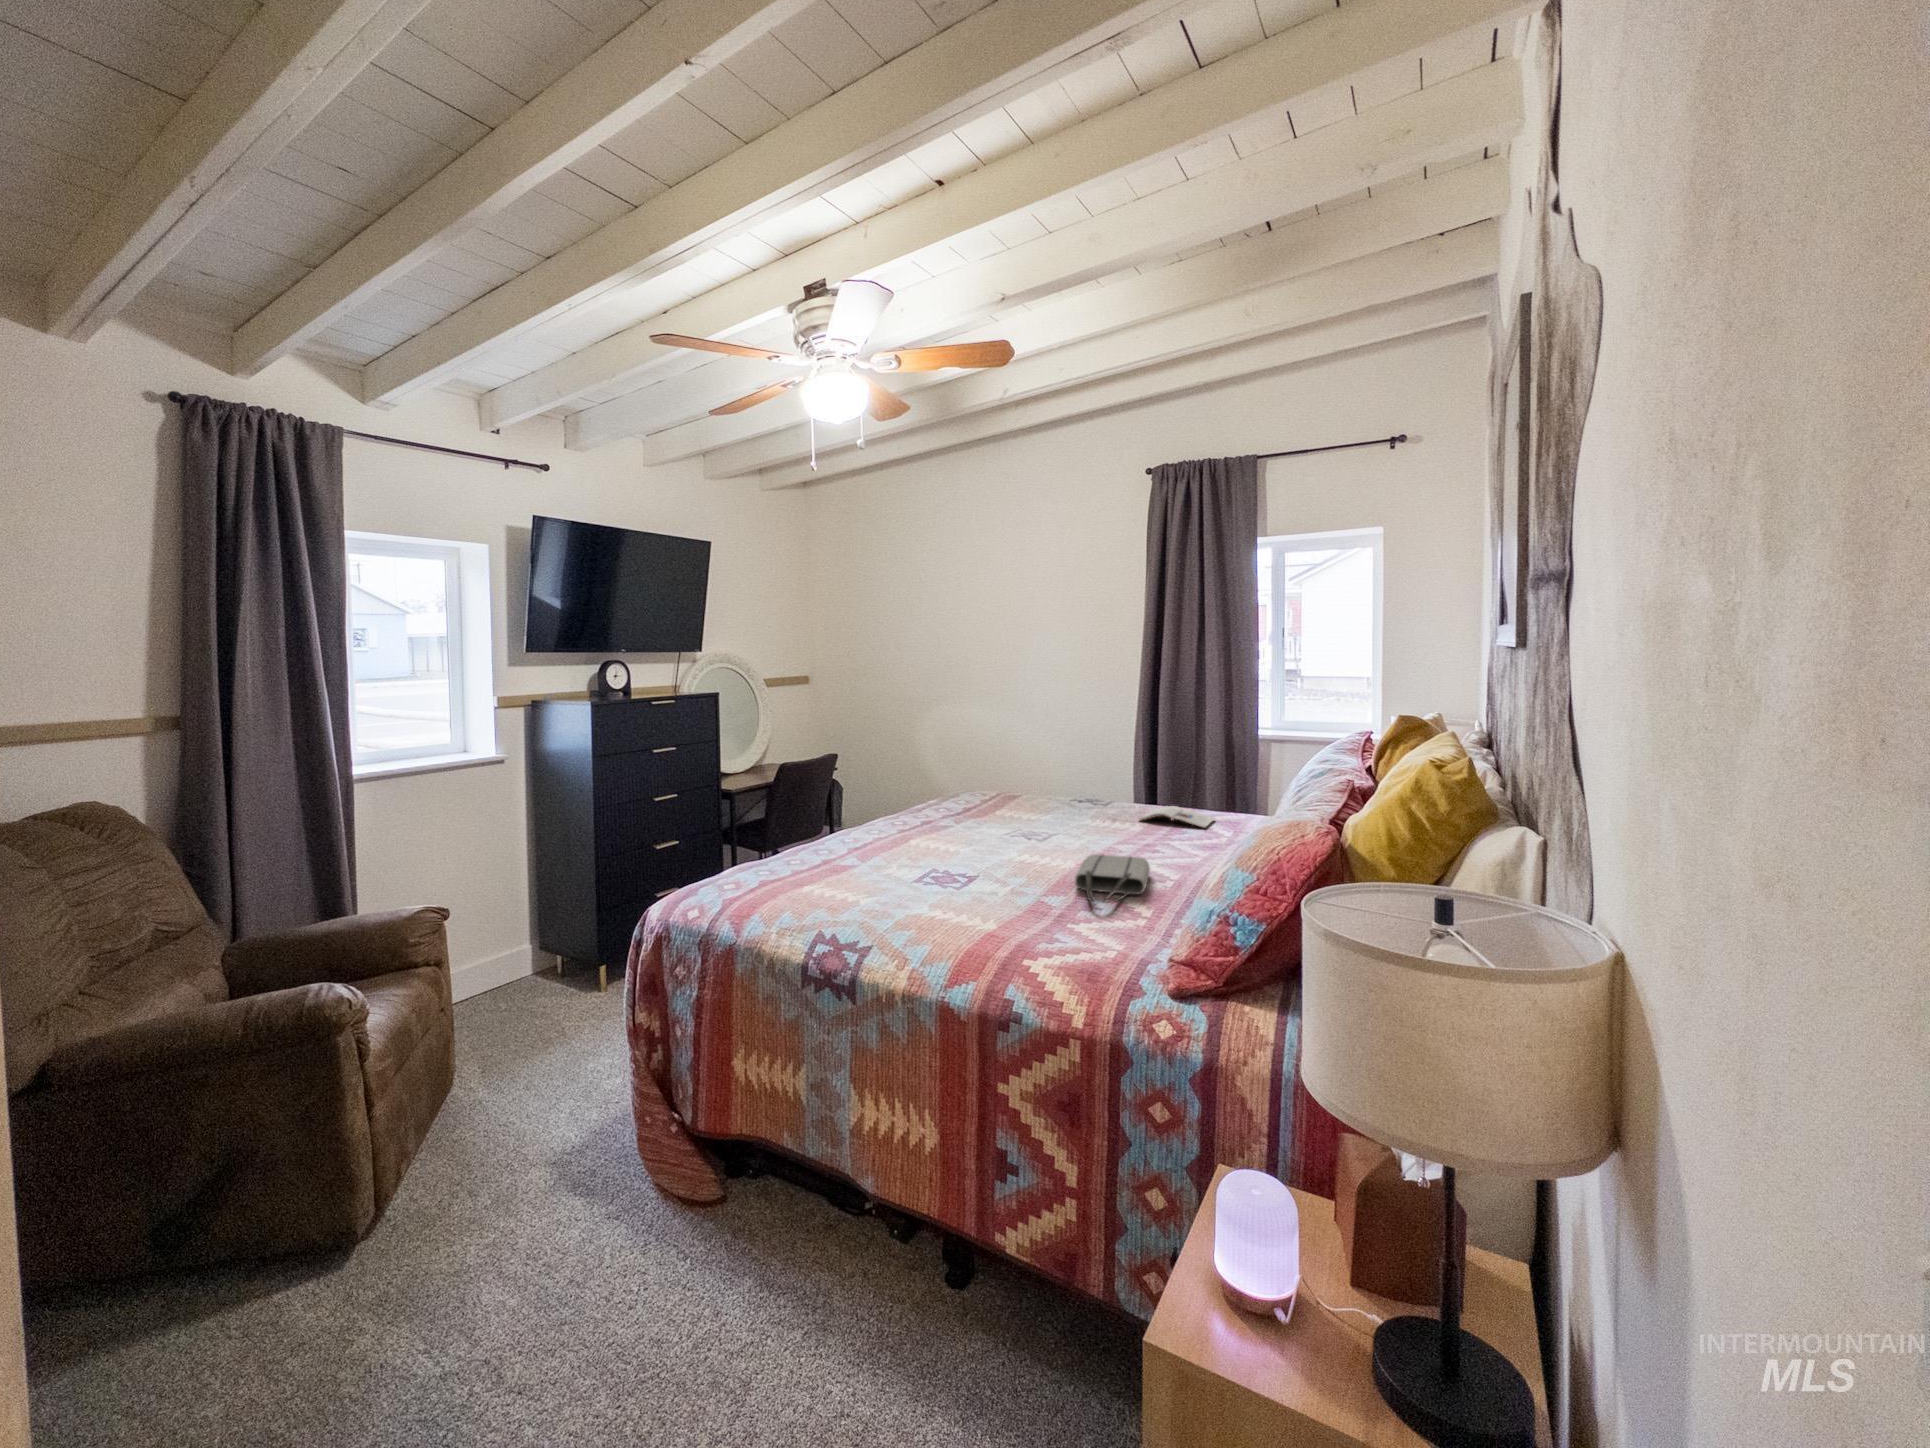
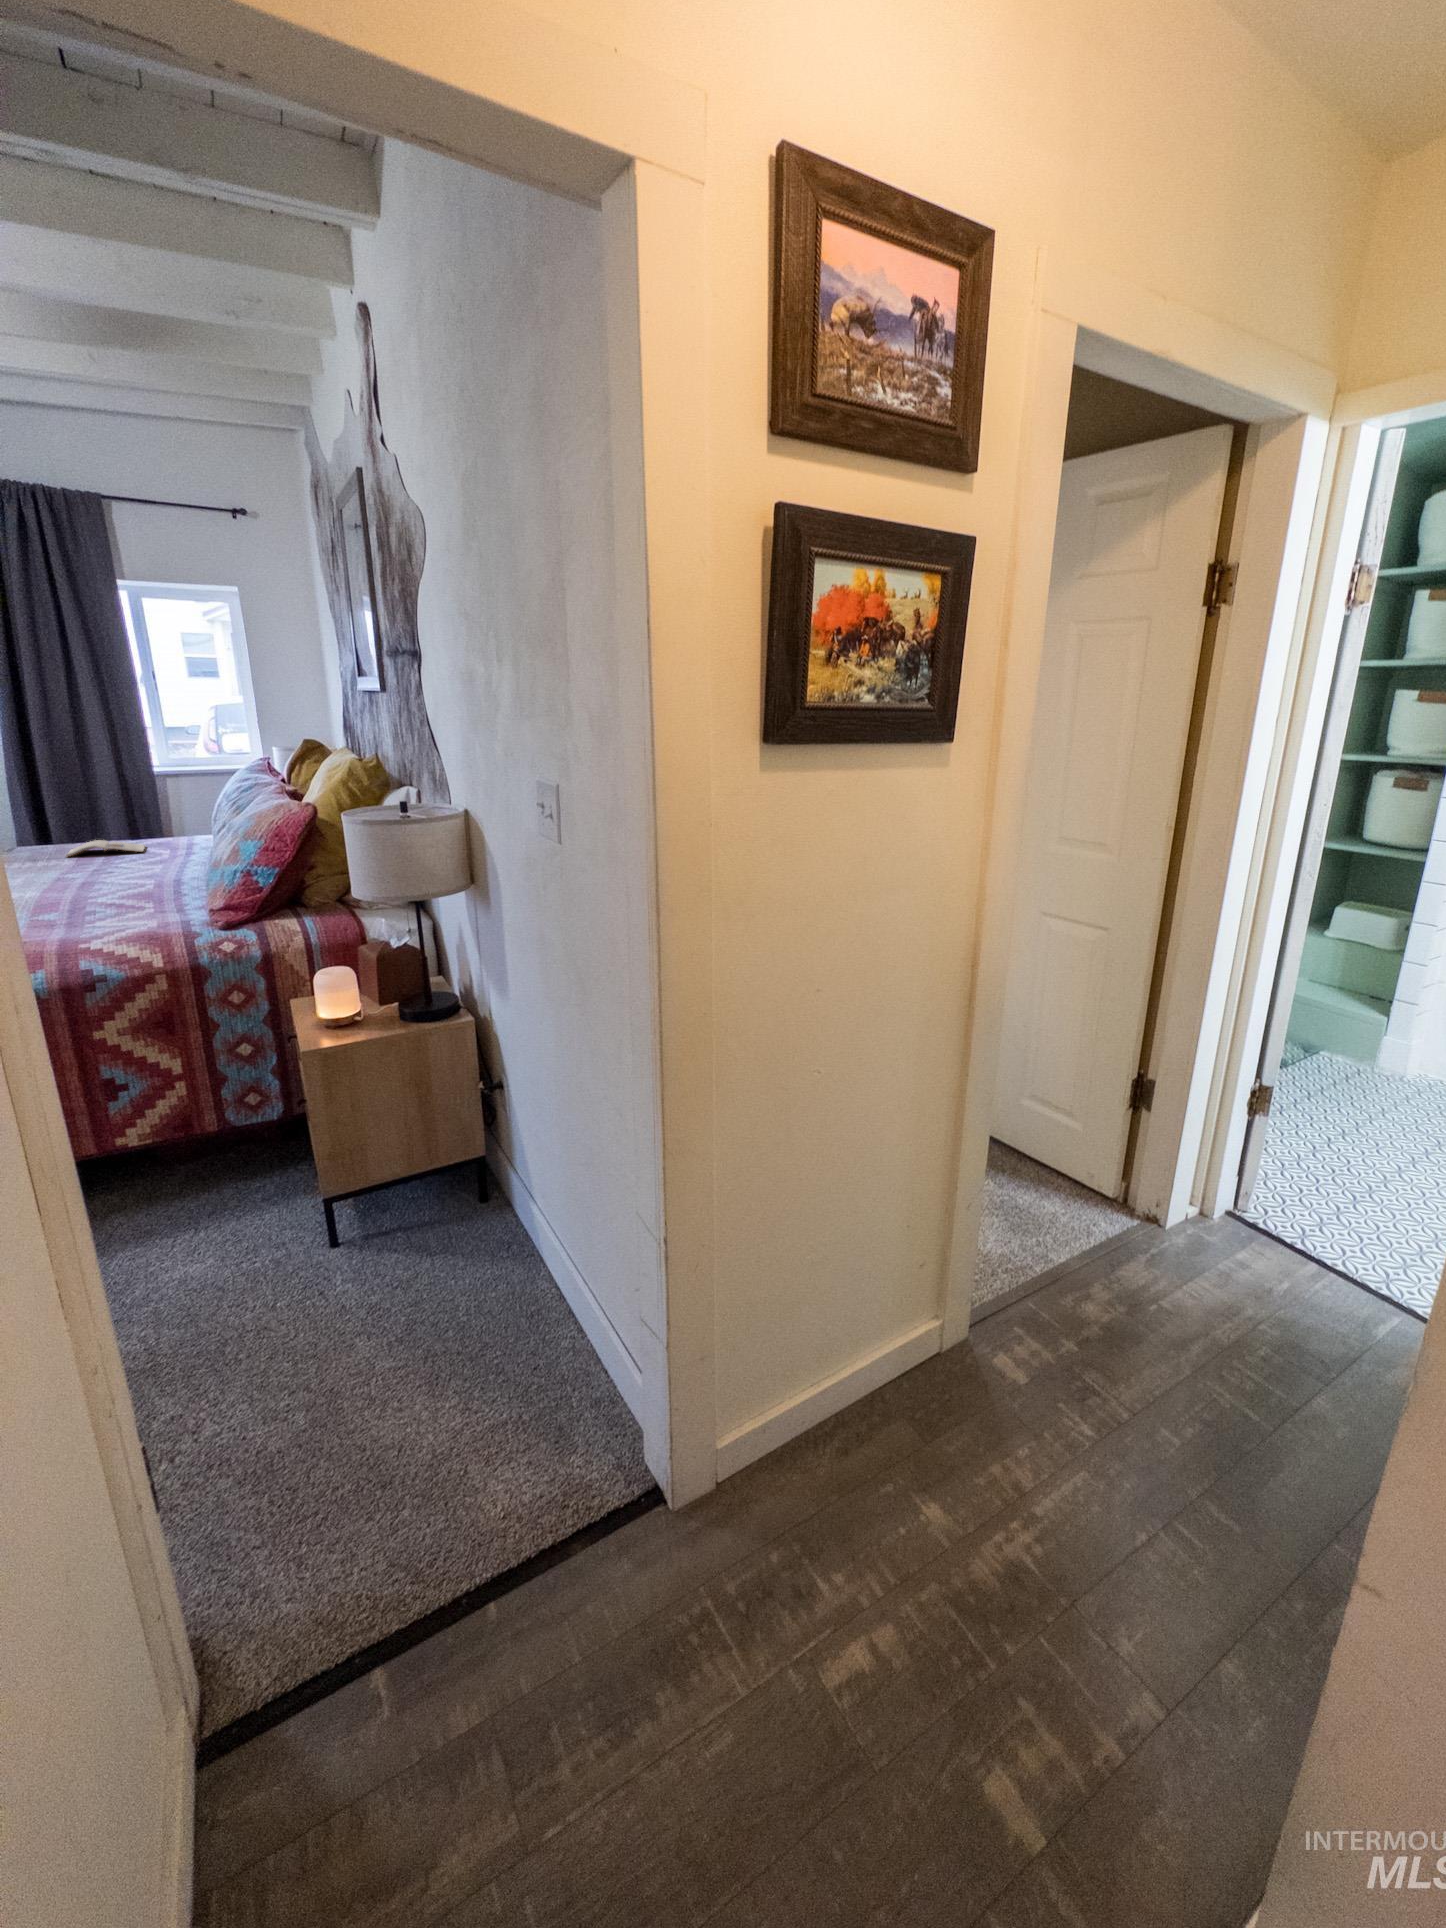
tote bag: present [1075,854,1150,902] -> none [55,872,138,905]

